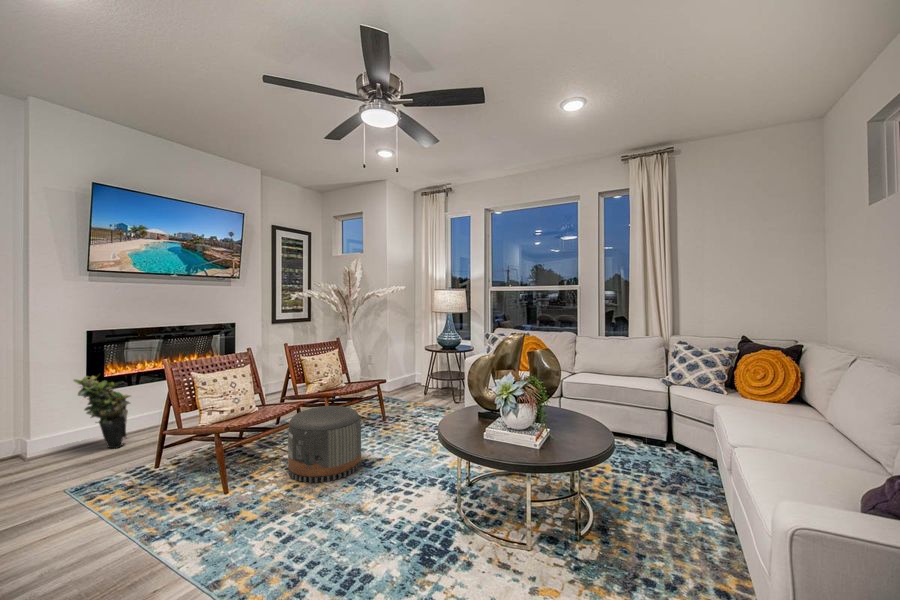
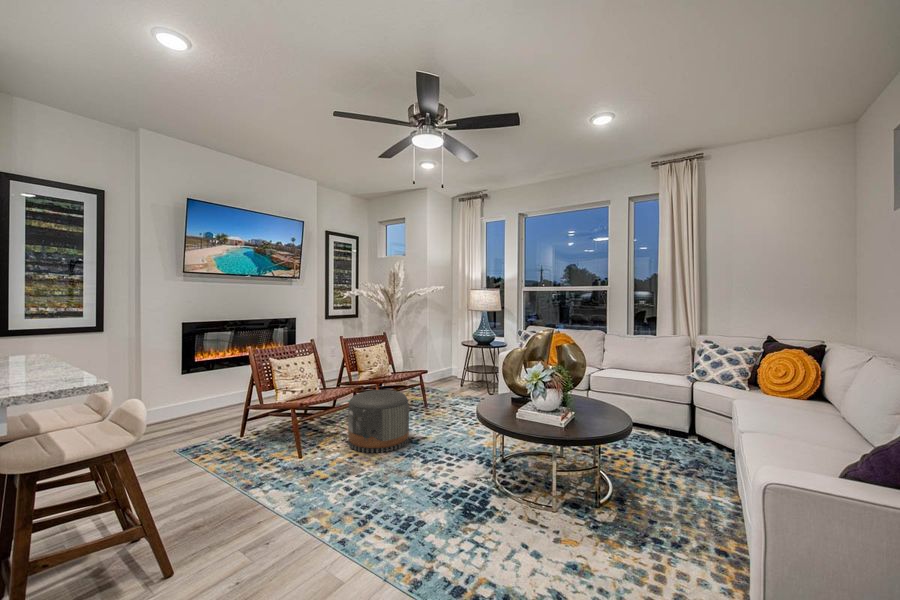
potted plant: present [73,376,130,448] -> none [174,358,218,420]

